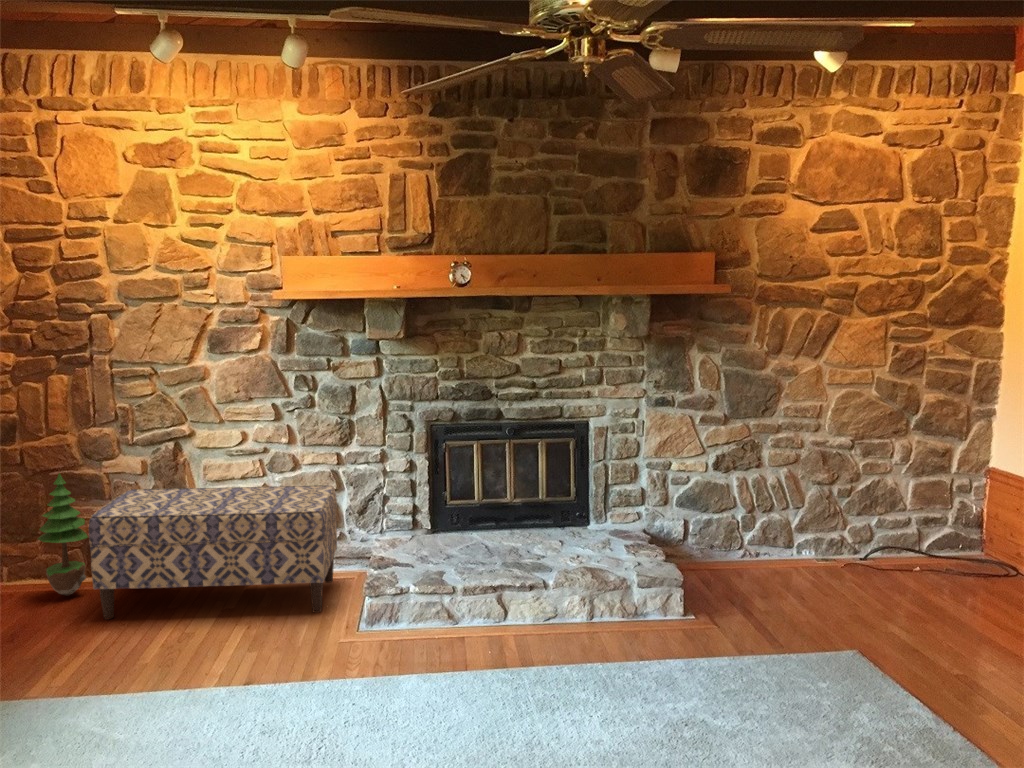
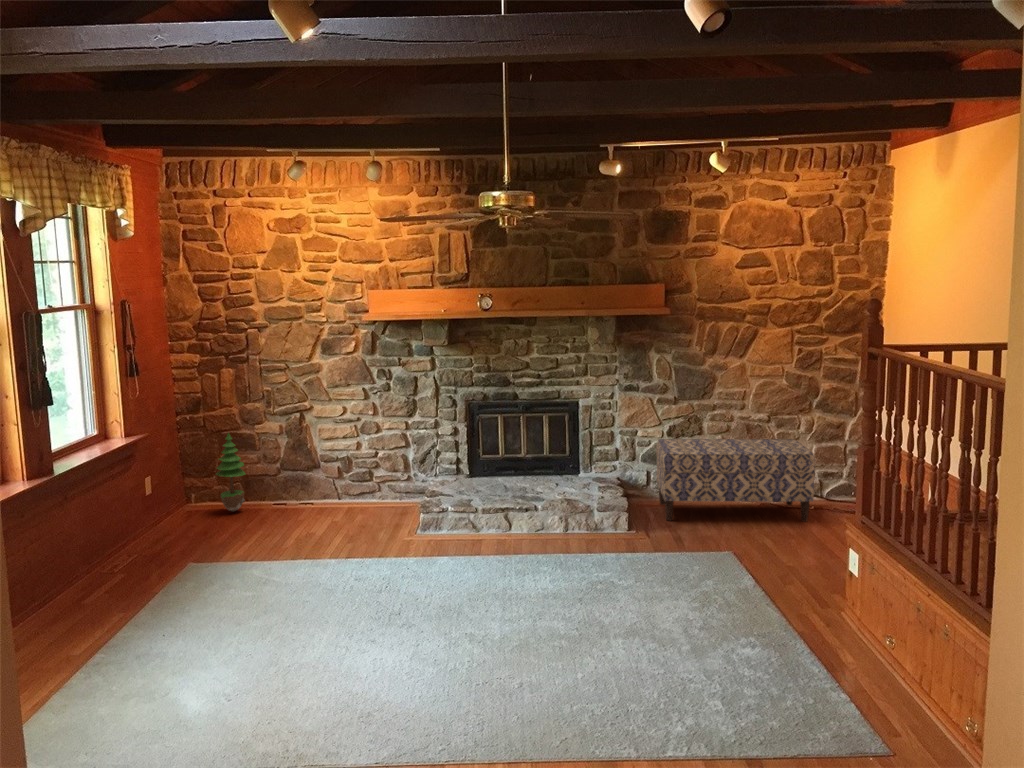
bench: present [89,485,337,620] -> present [656,439,815,522]

